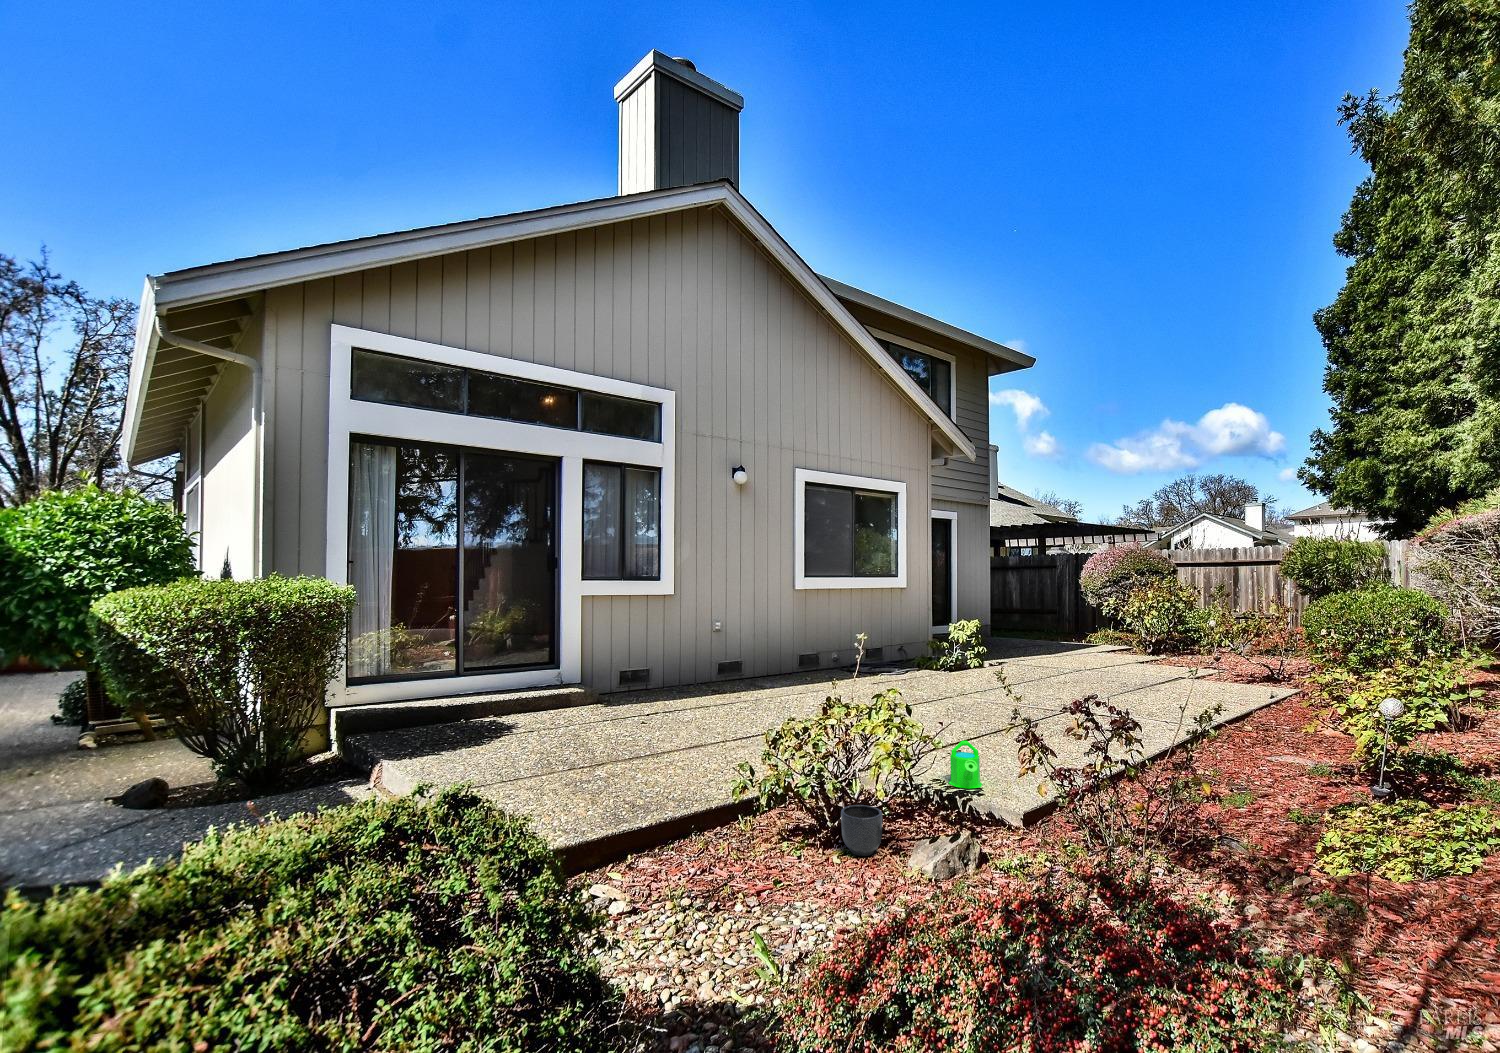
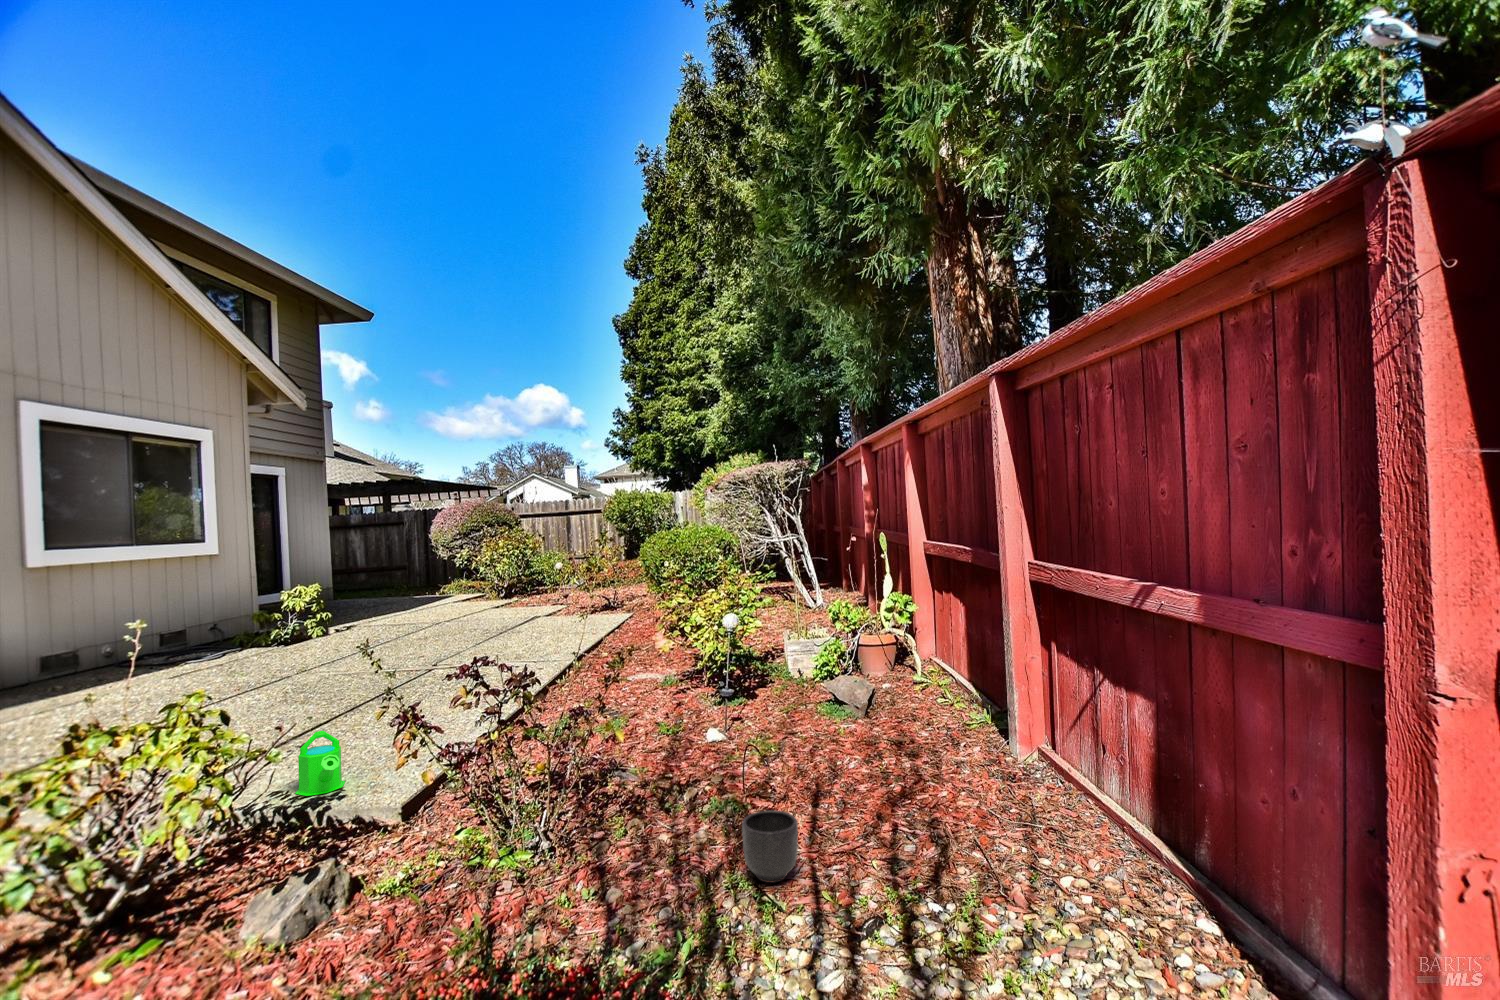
planter: present [841,805,882,856] -> present [742,810,798,883]

